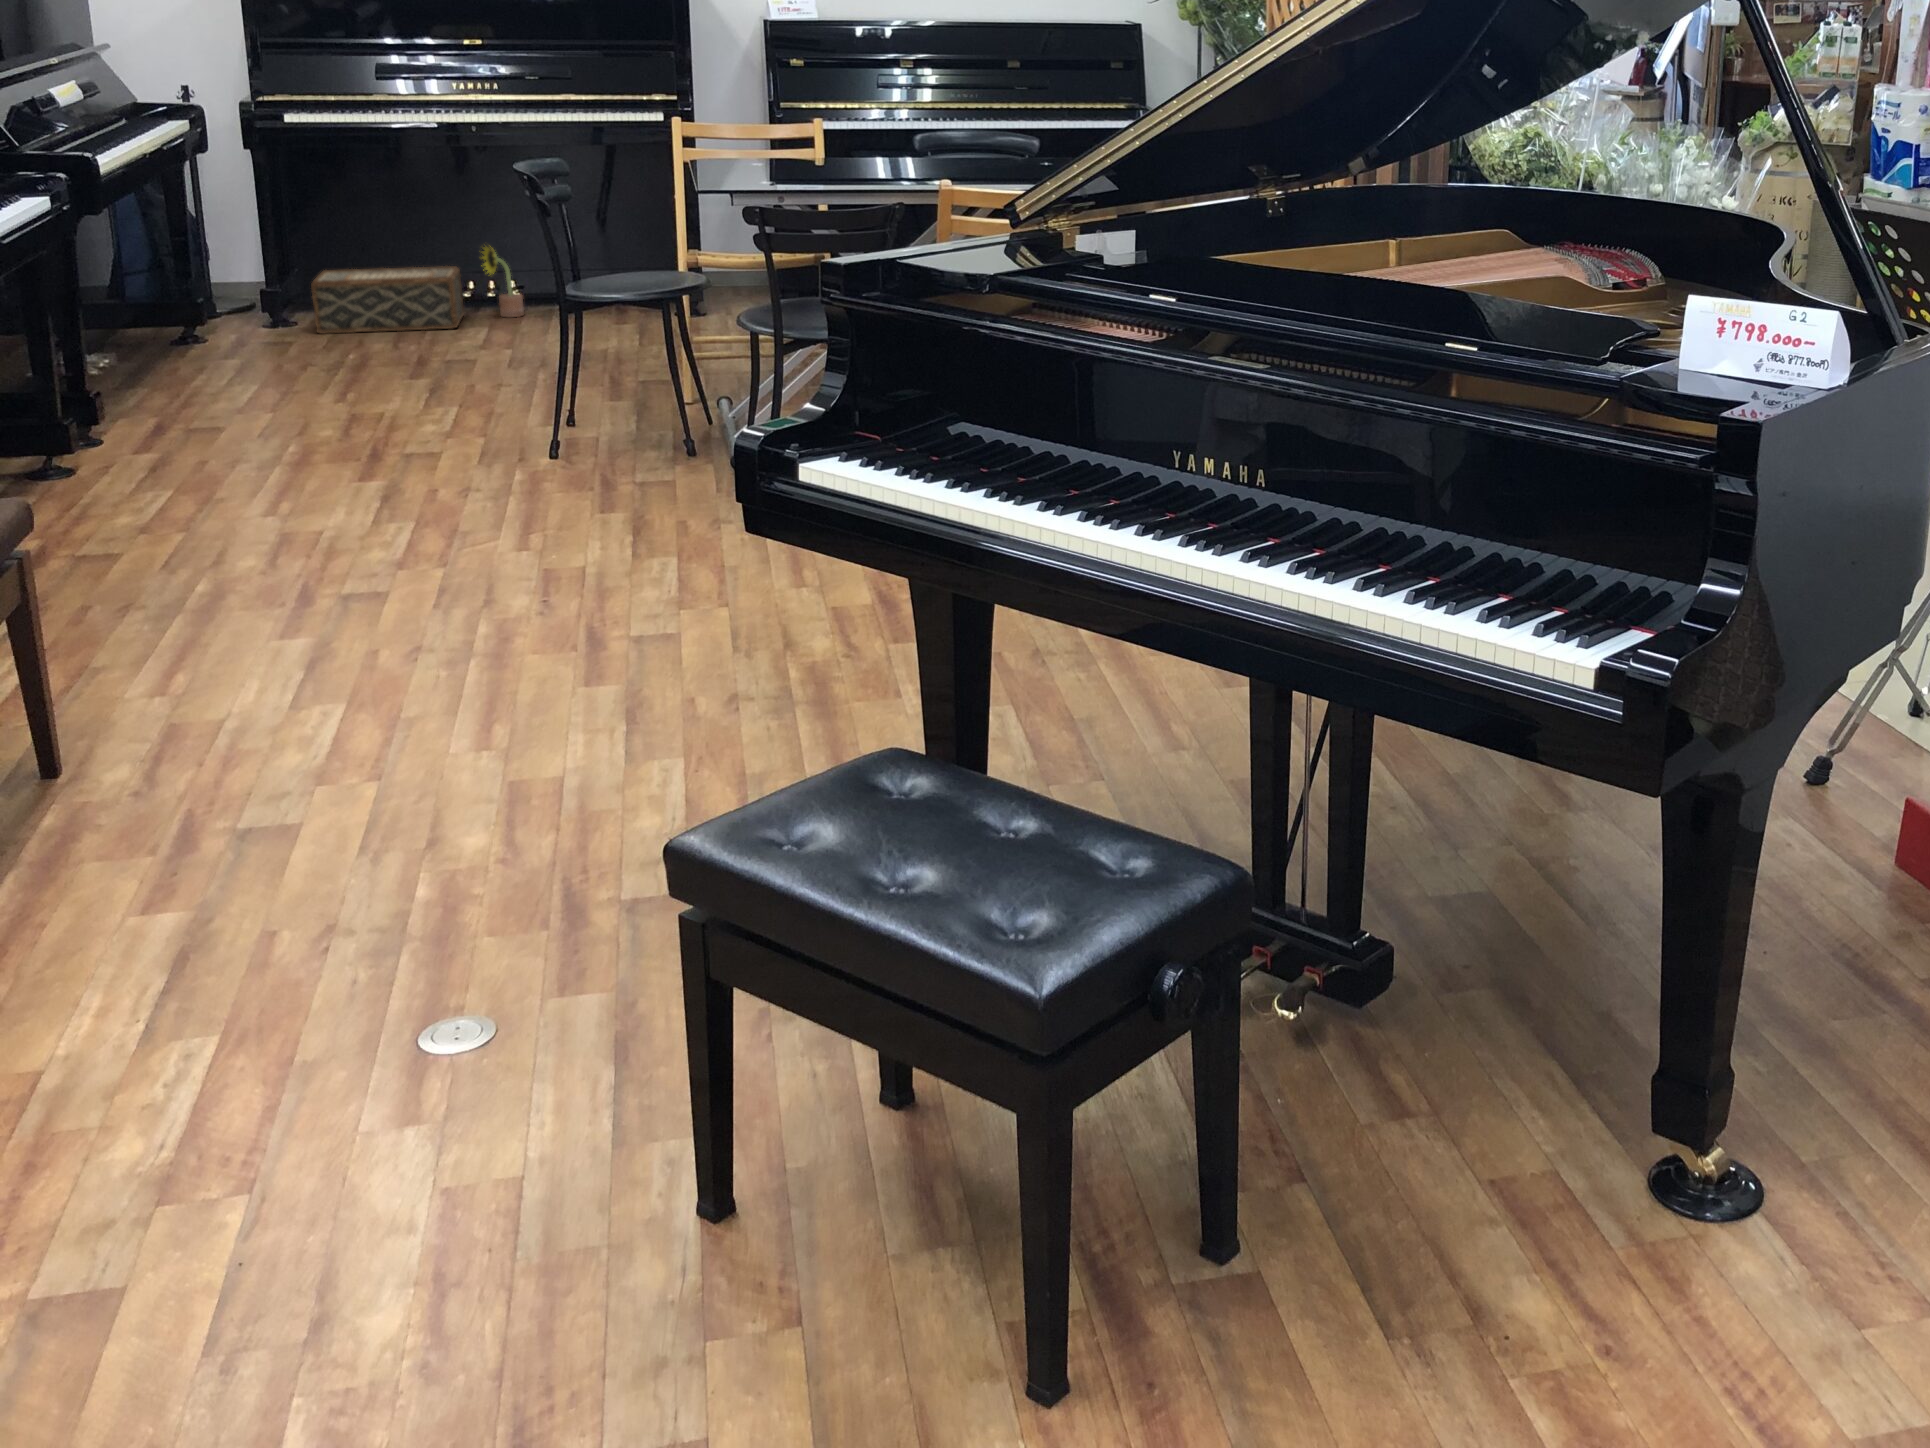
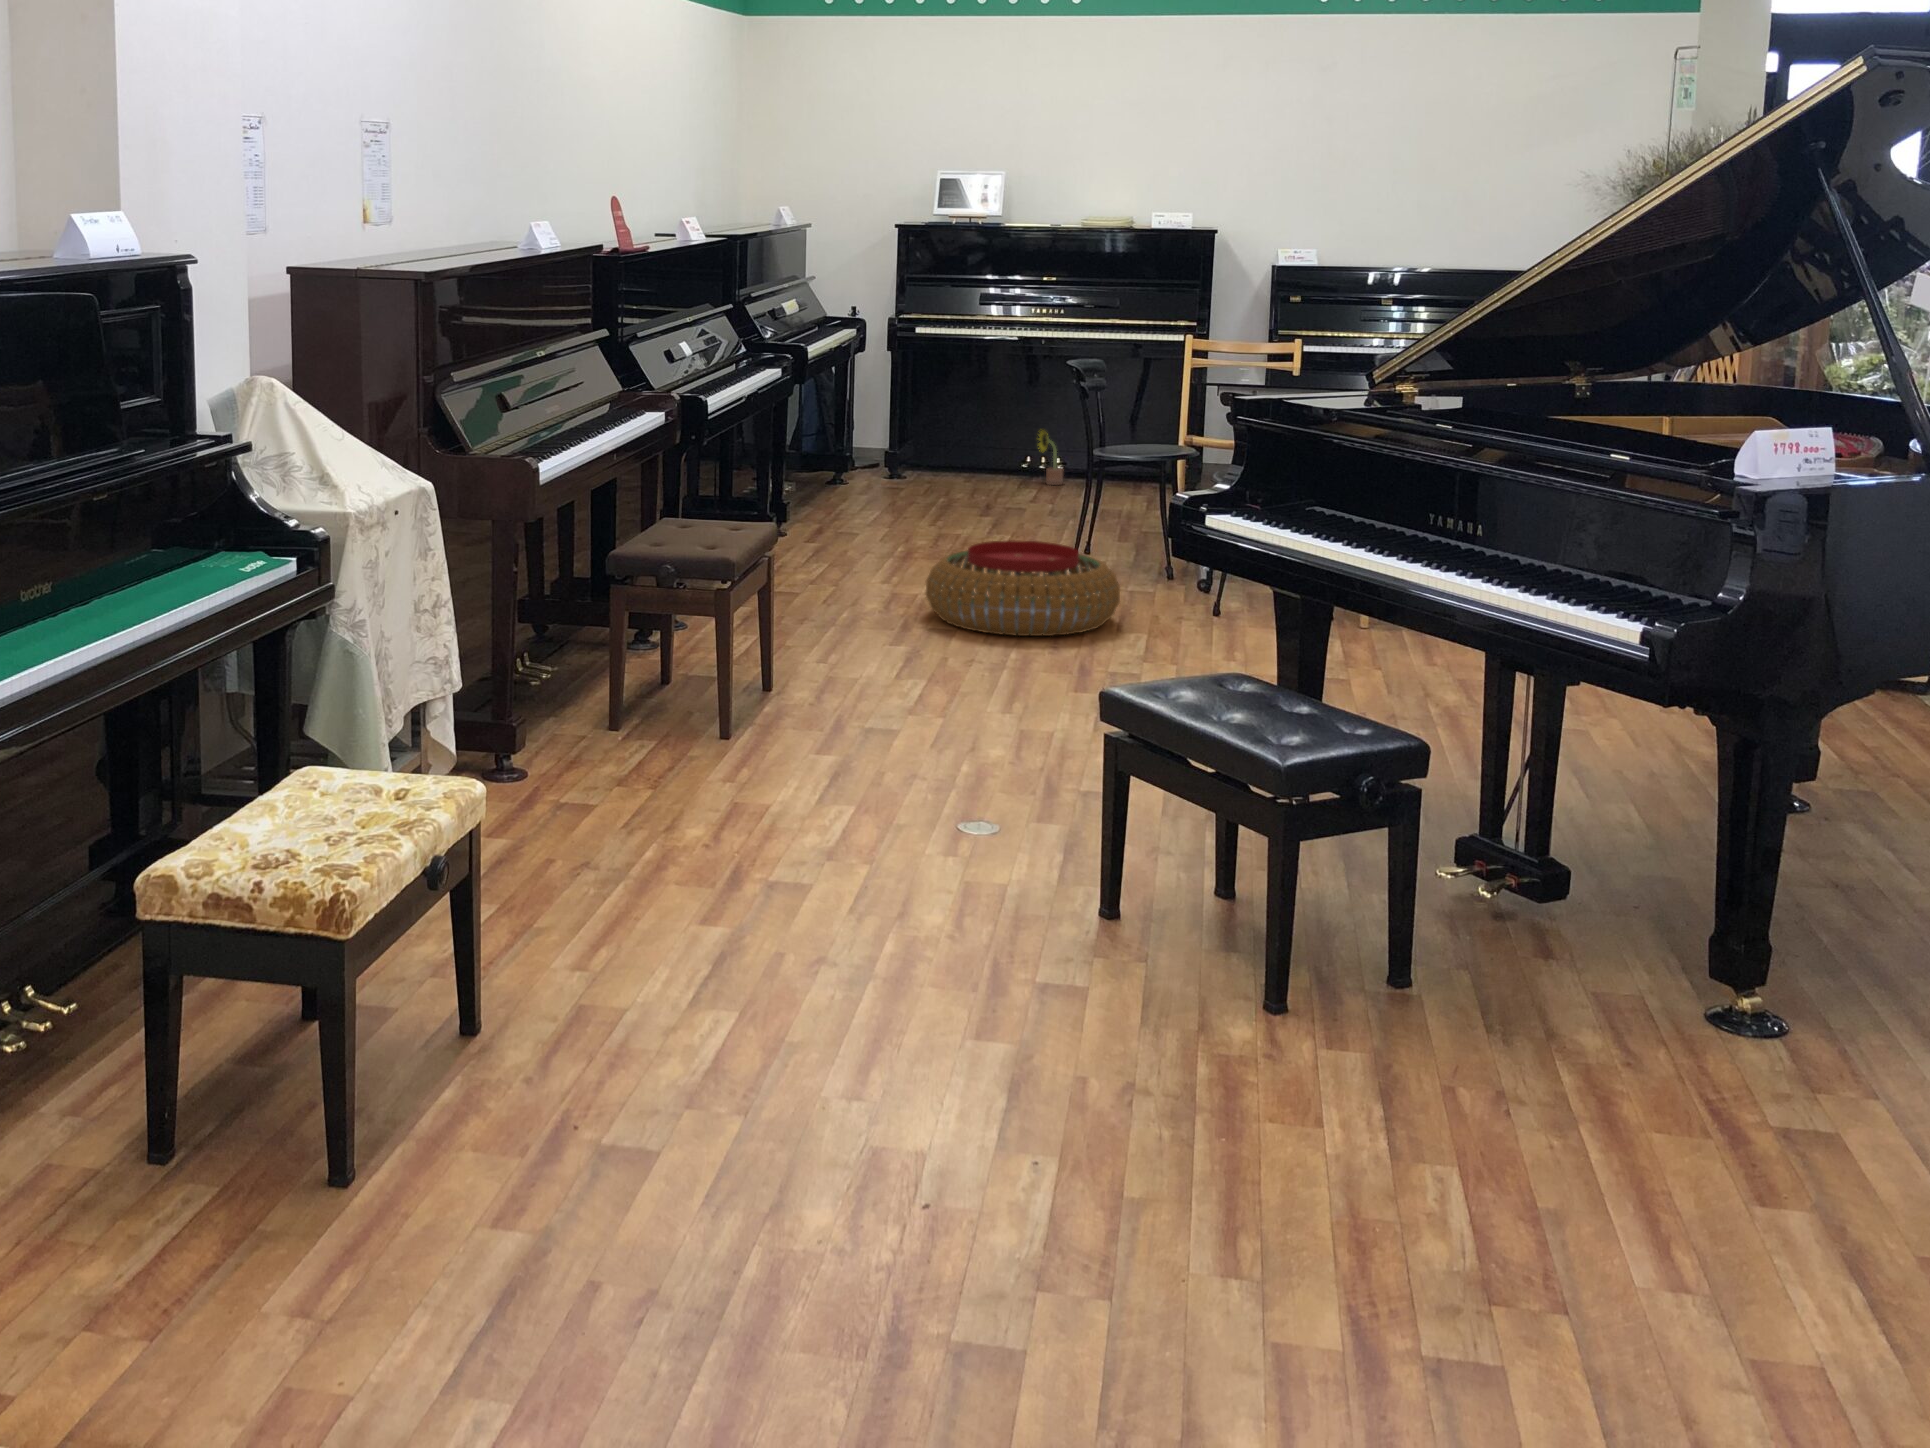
woven basket: present [311,266,464,334] -> none [919,441,1021,489]
pouf: none [329,435,632,587] -> present [926,540,1120,636]

